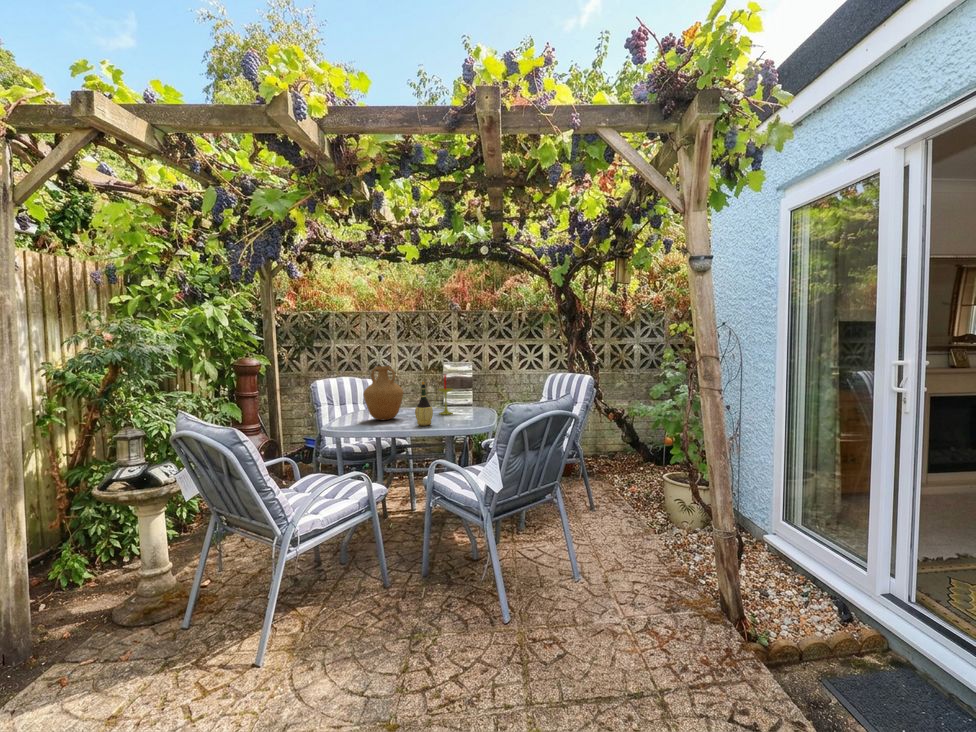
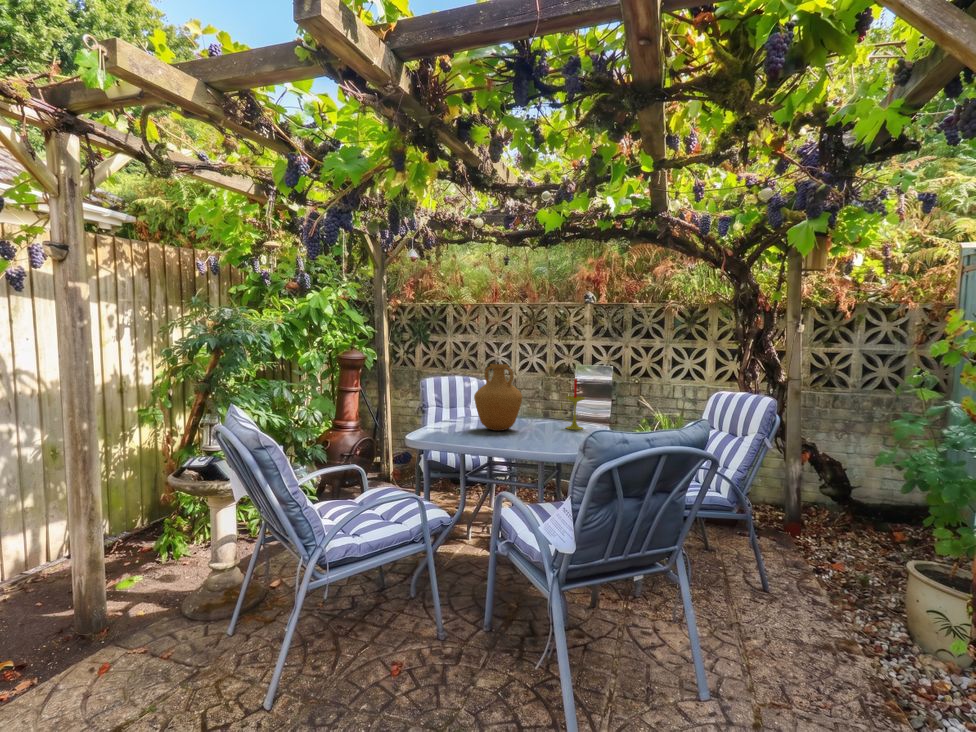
wine bottle: present [415,382,433,426] -> none [535,386,558,442]

